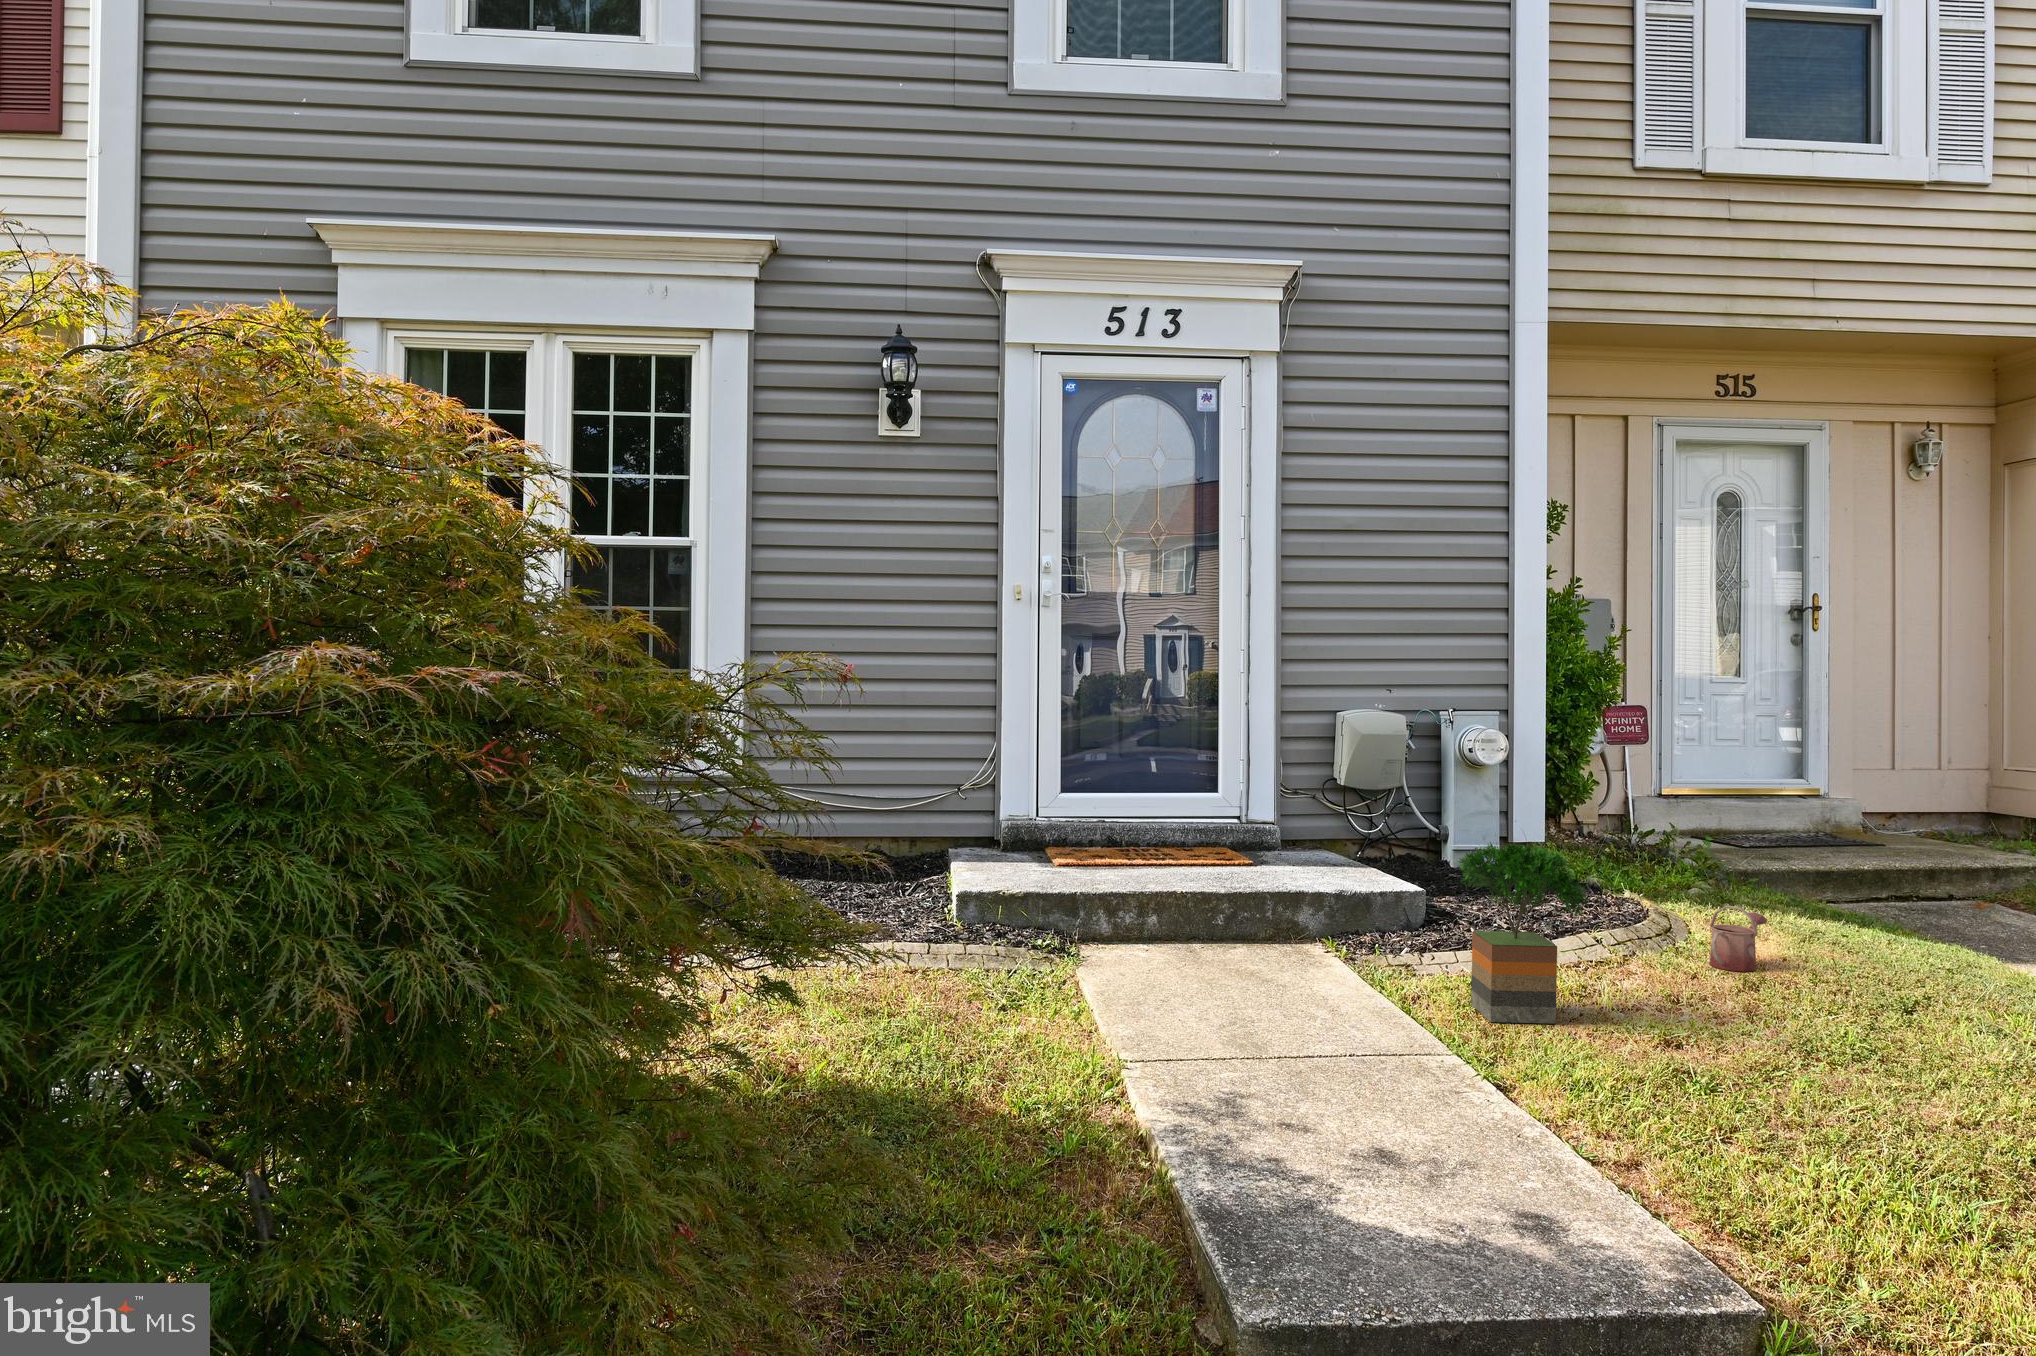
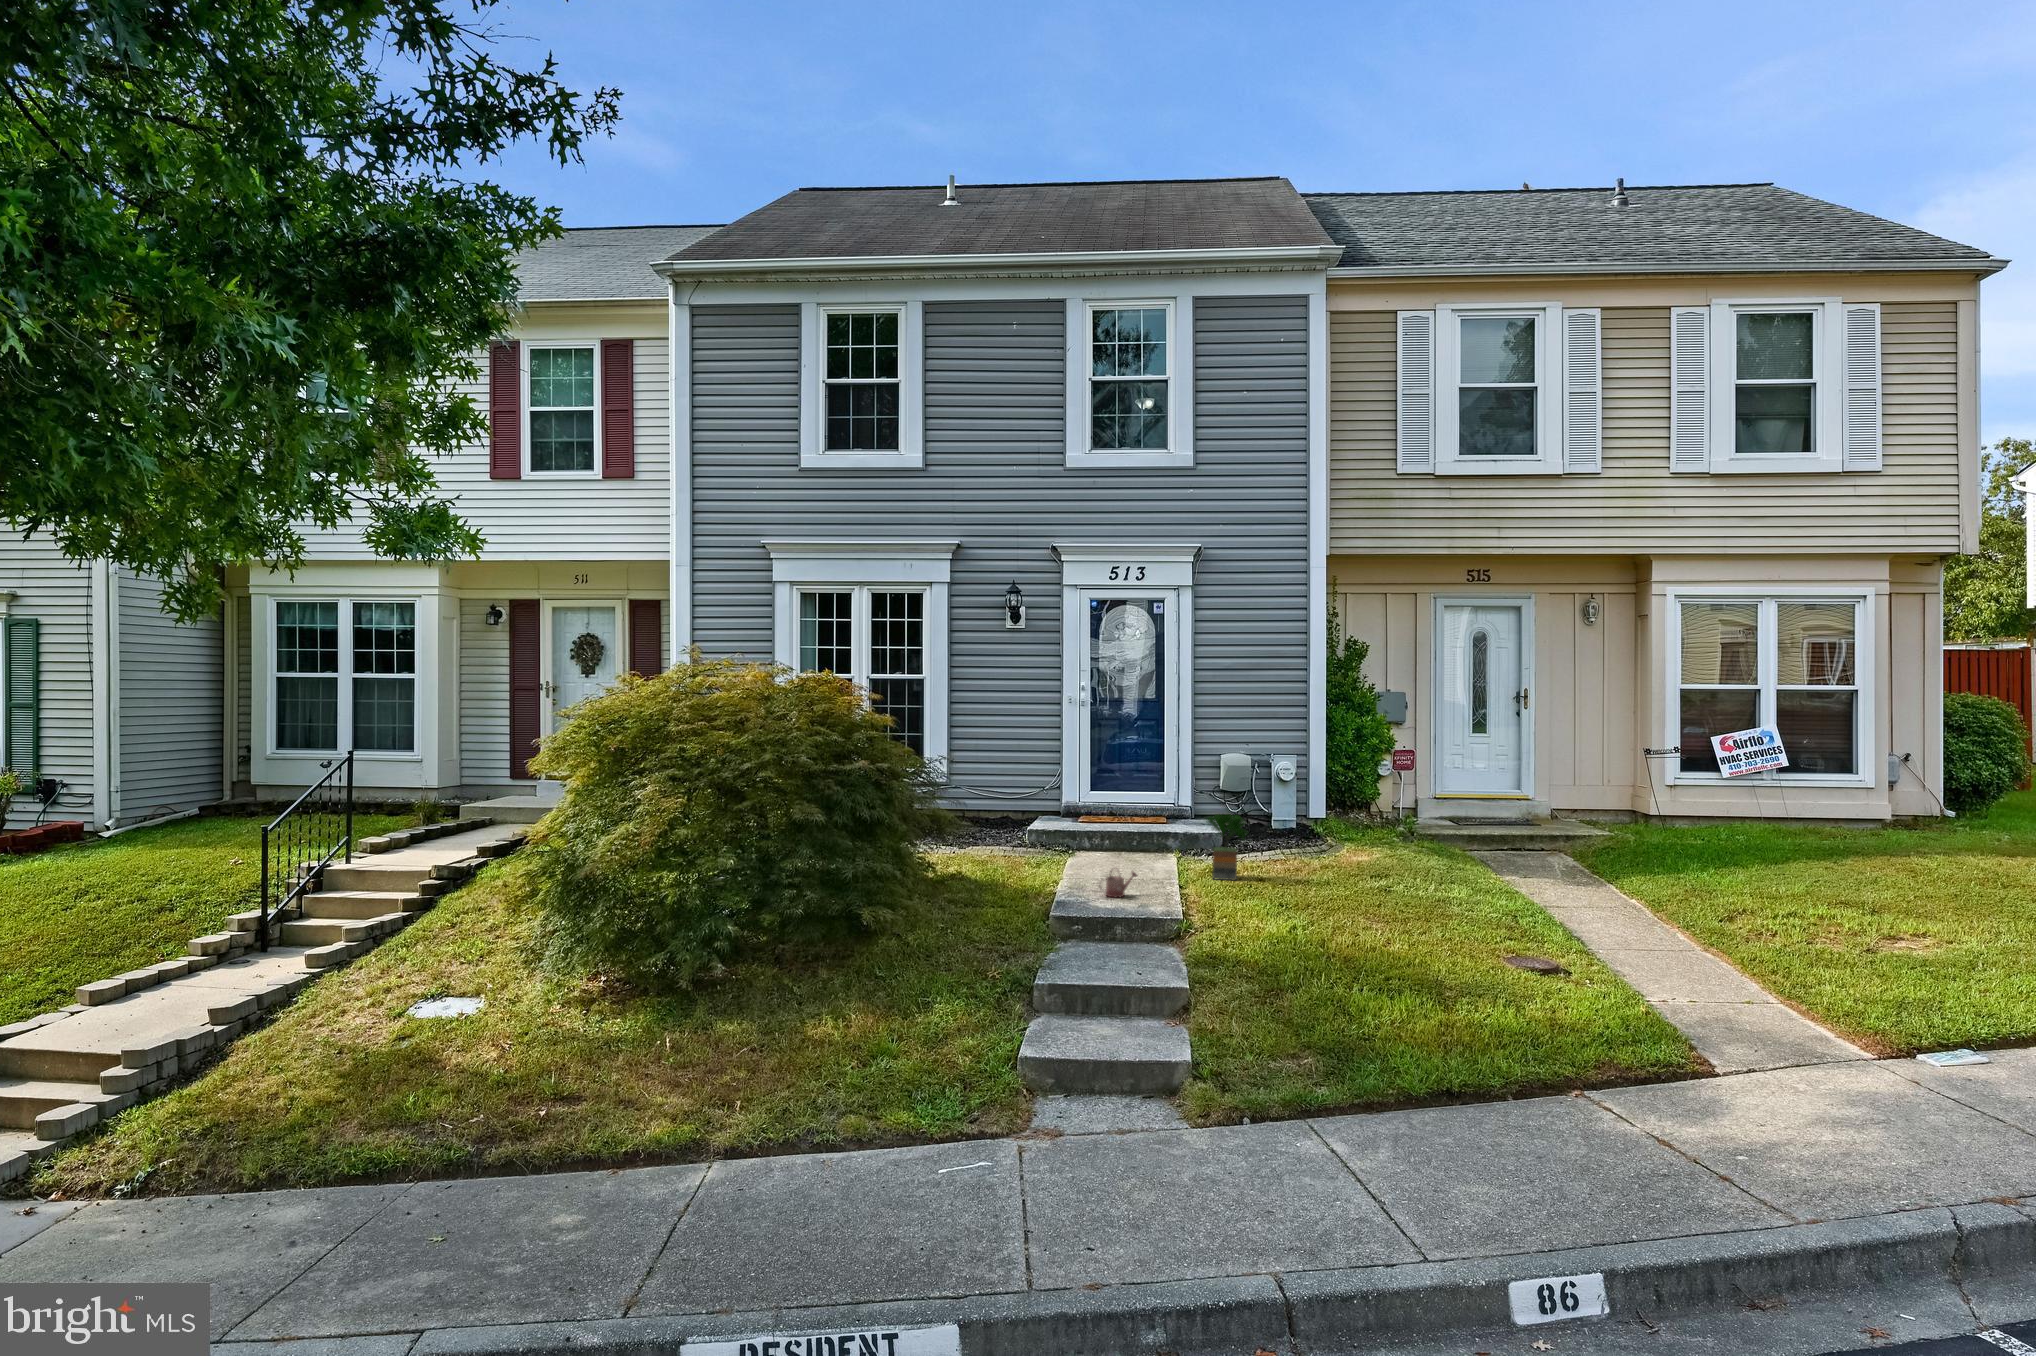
watering can: present [1710,905,1767,971] -> present [1099,868,1137,897]

